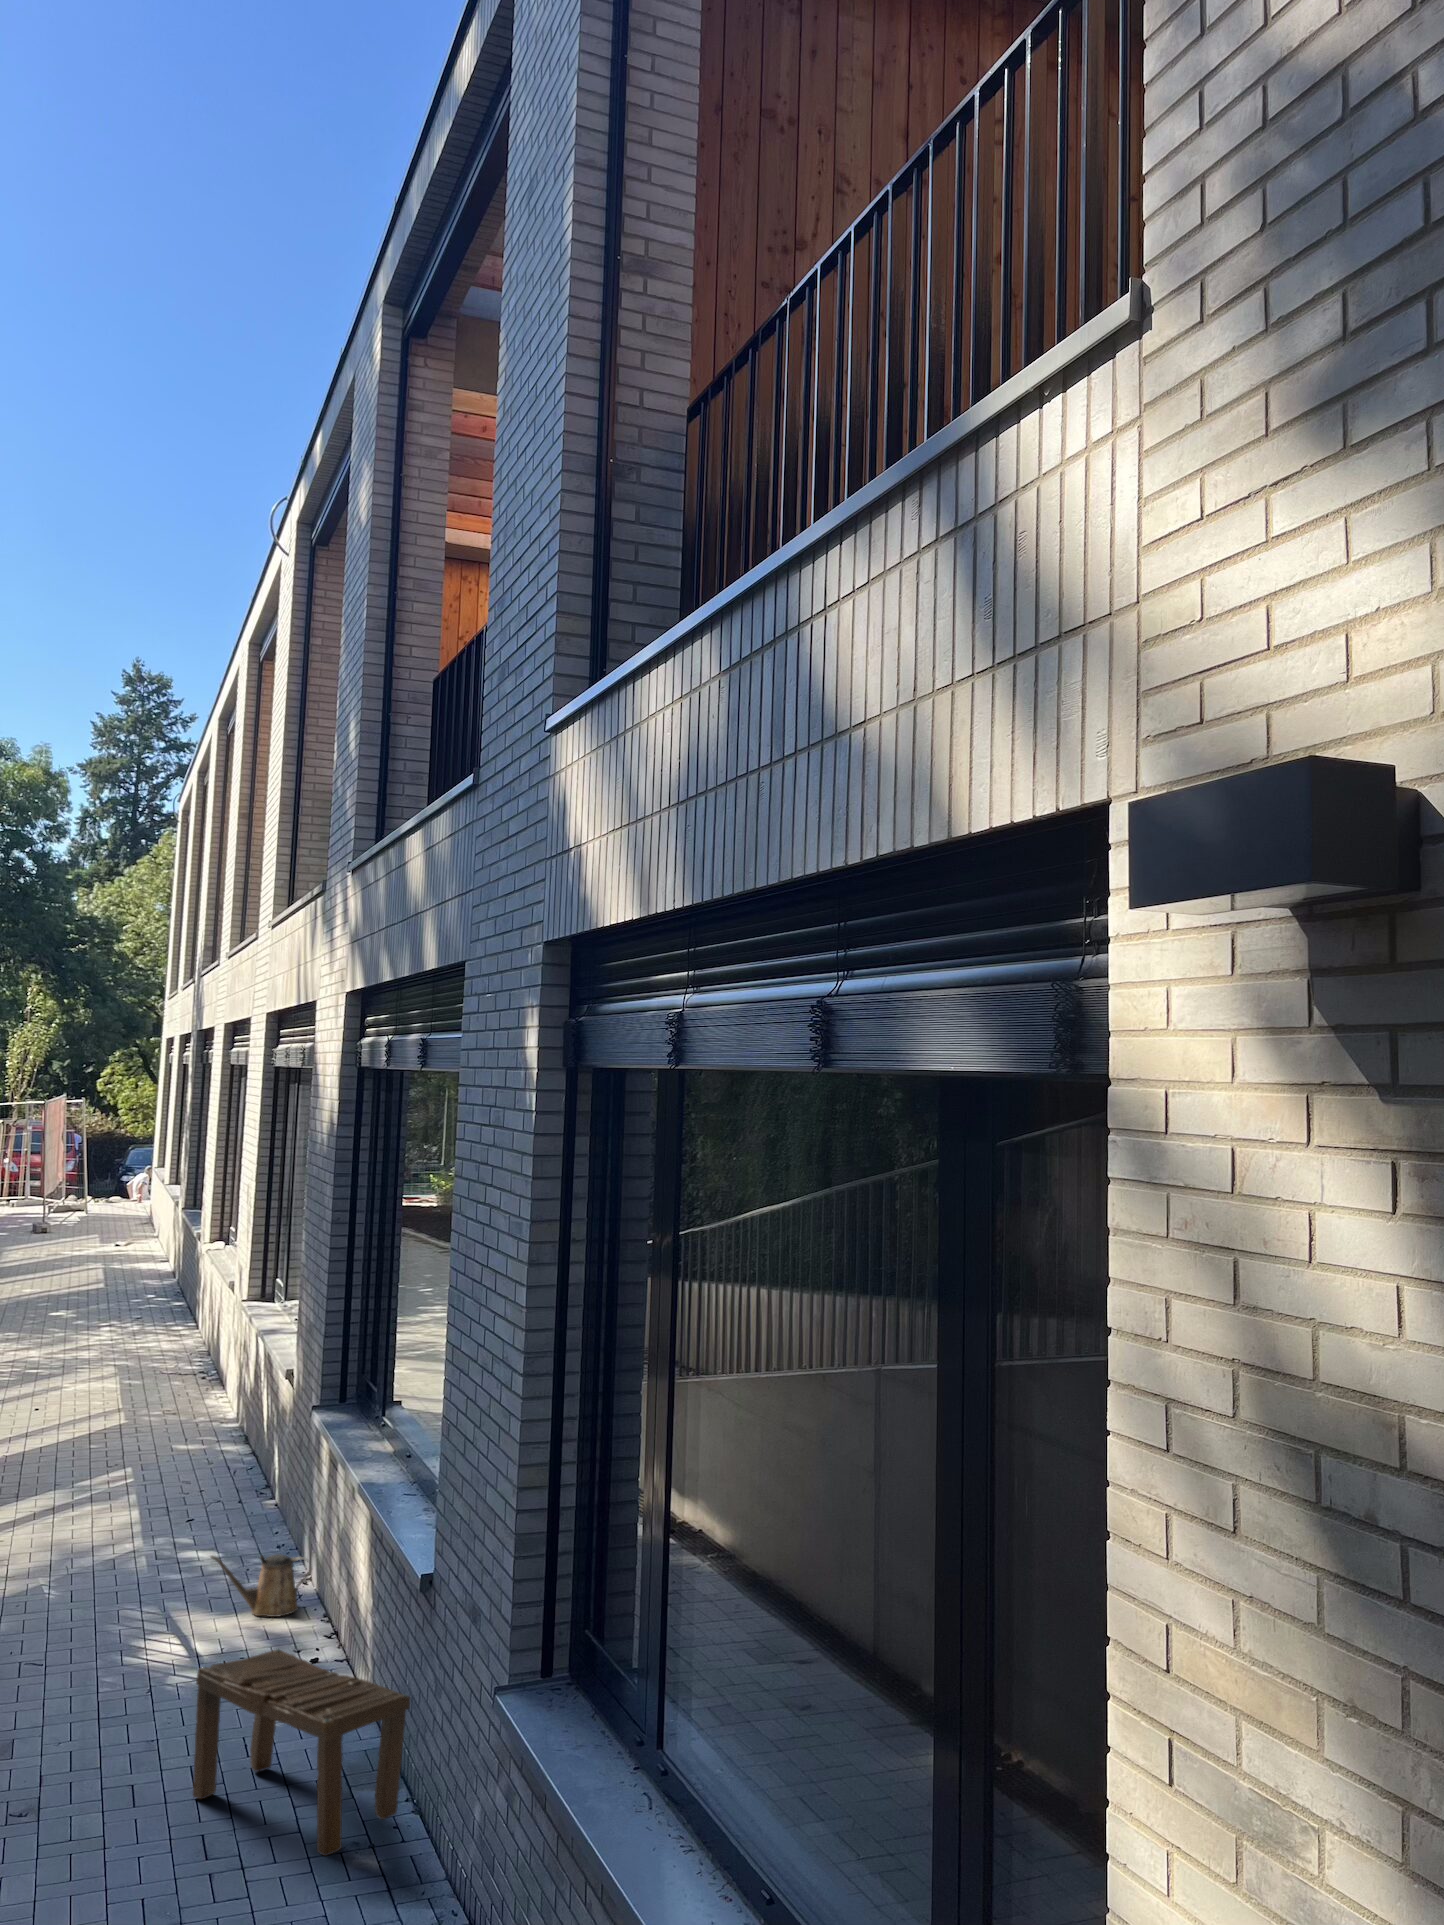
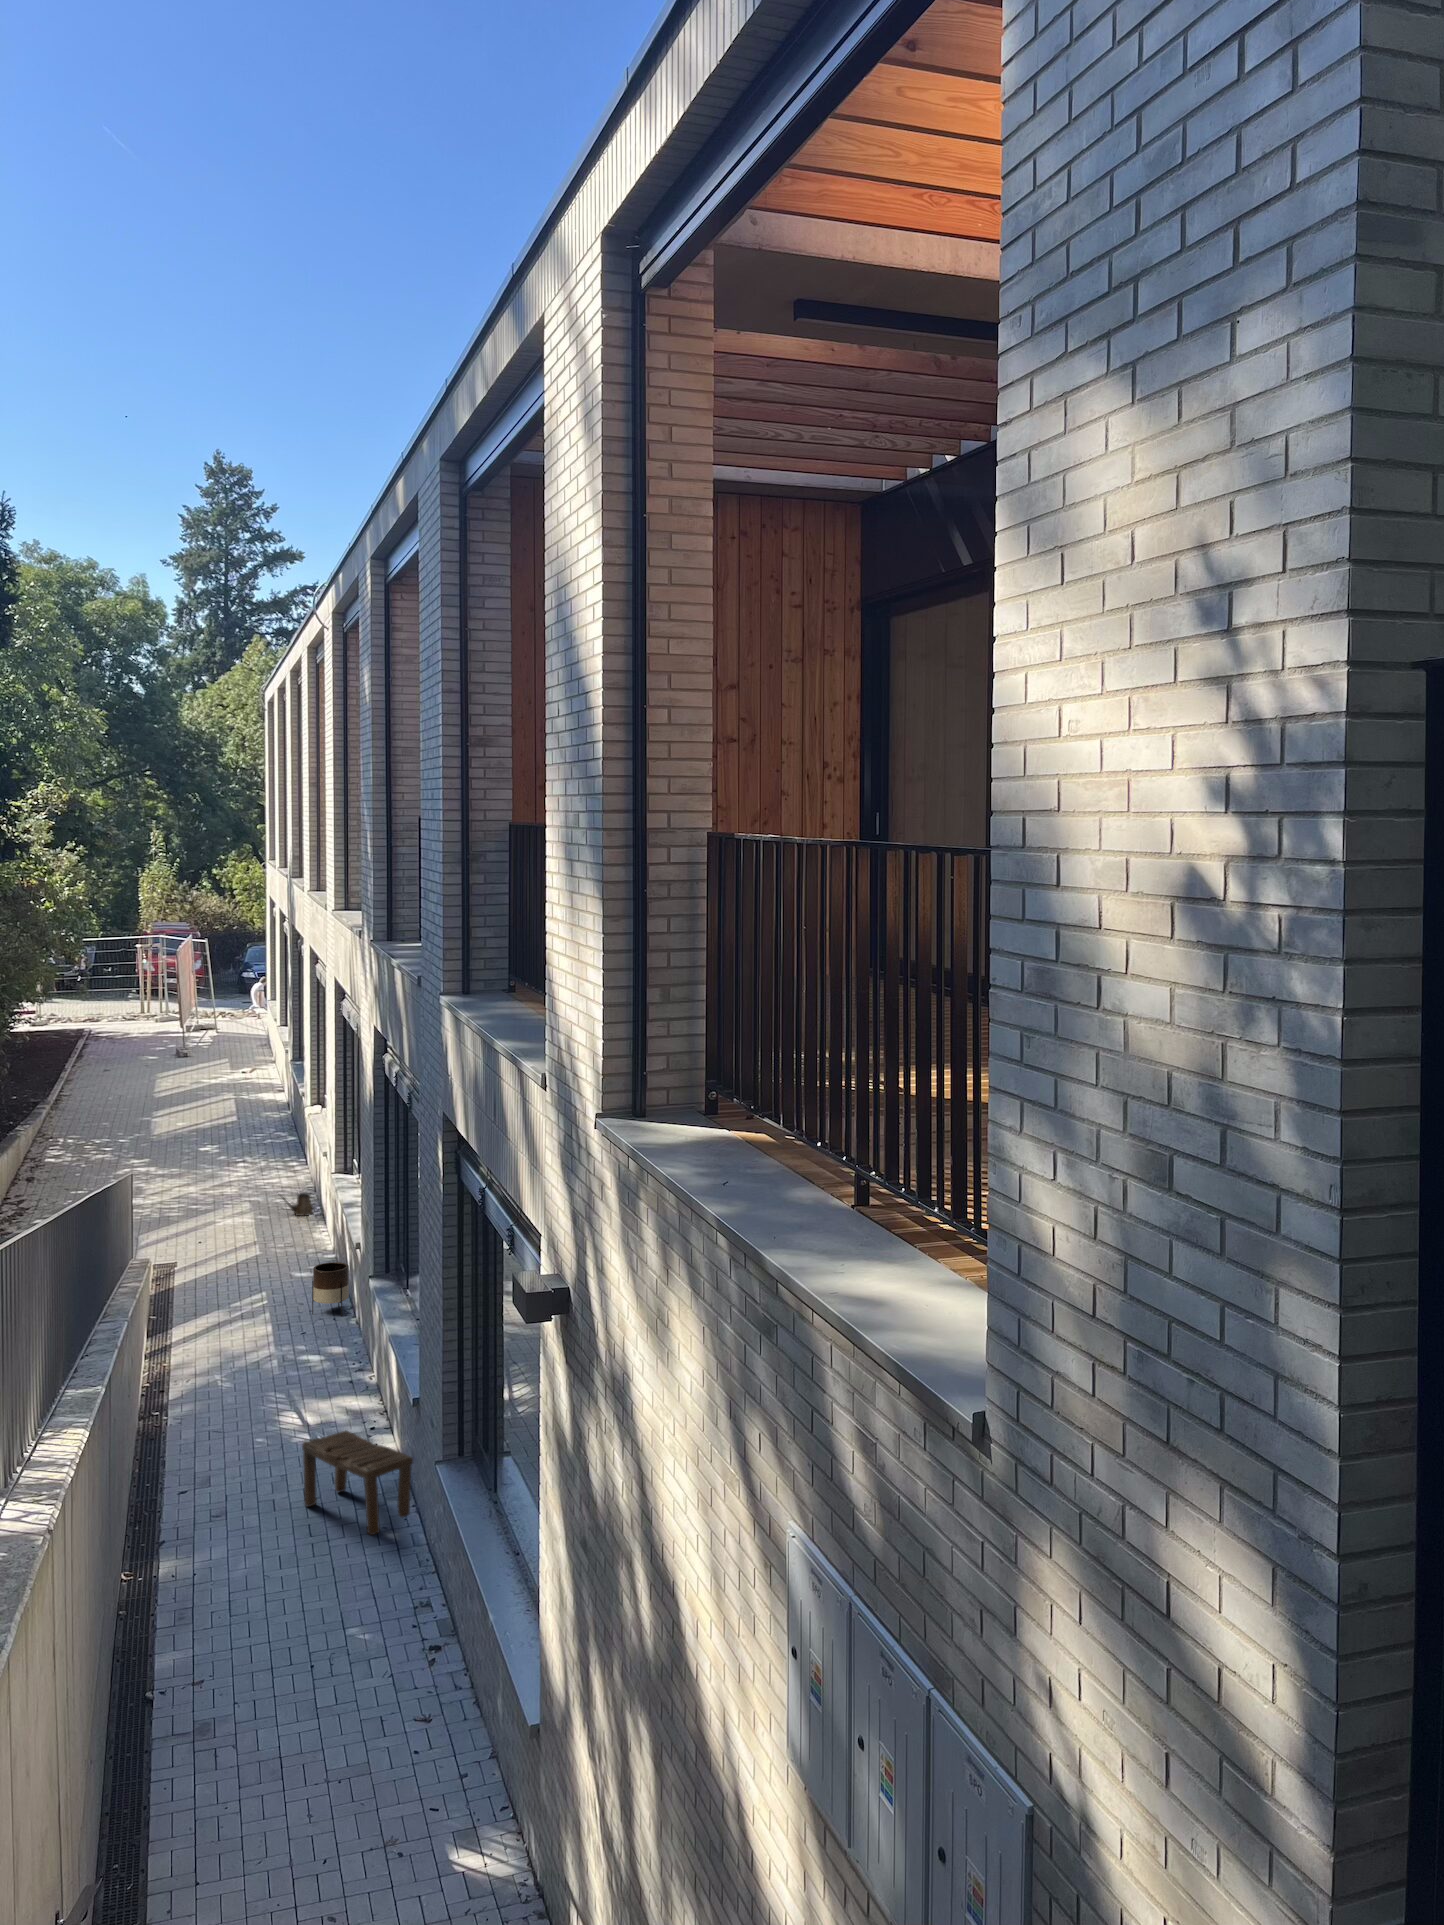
planter: none [205,1415,266,1499] -> present [312,1262,349,1316]
watering can: present [211,1554,312,1617] -> present [282,1193,314,1216]

